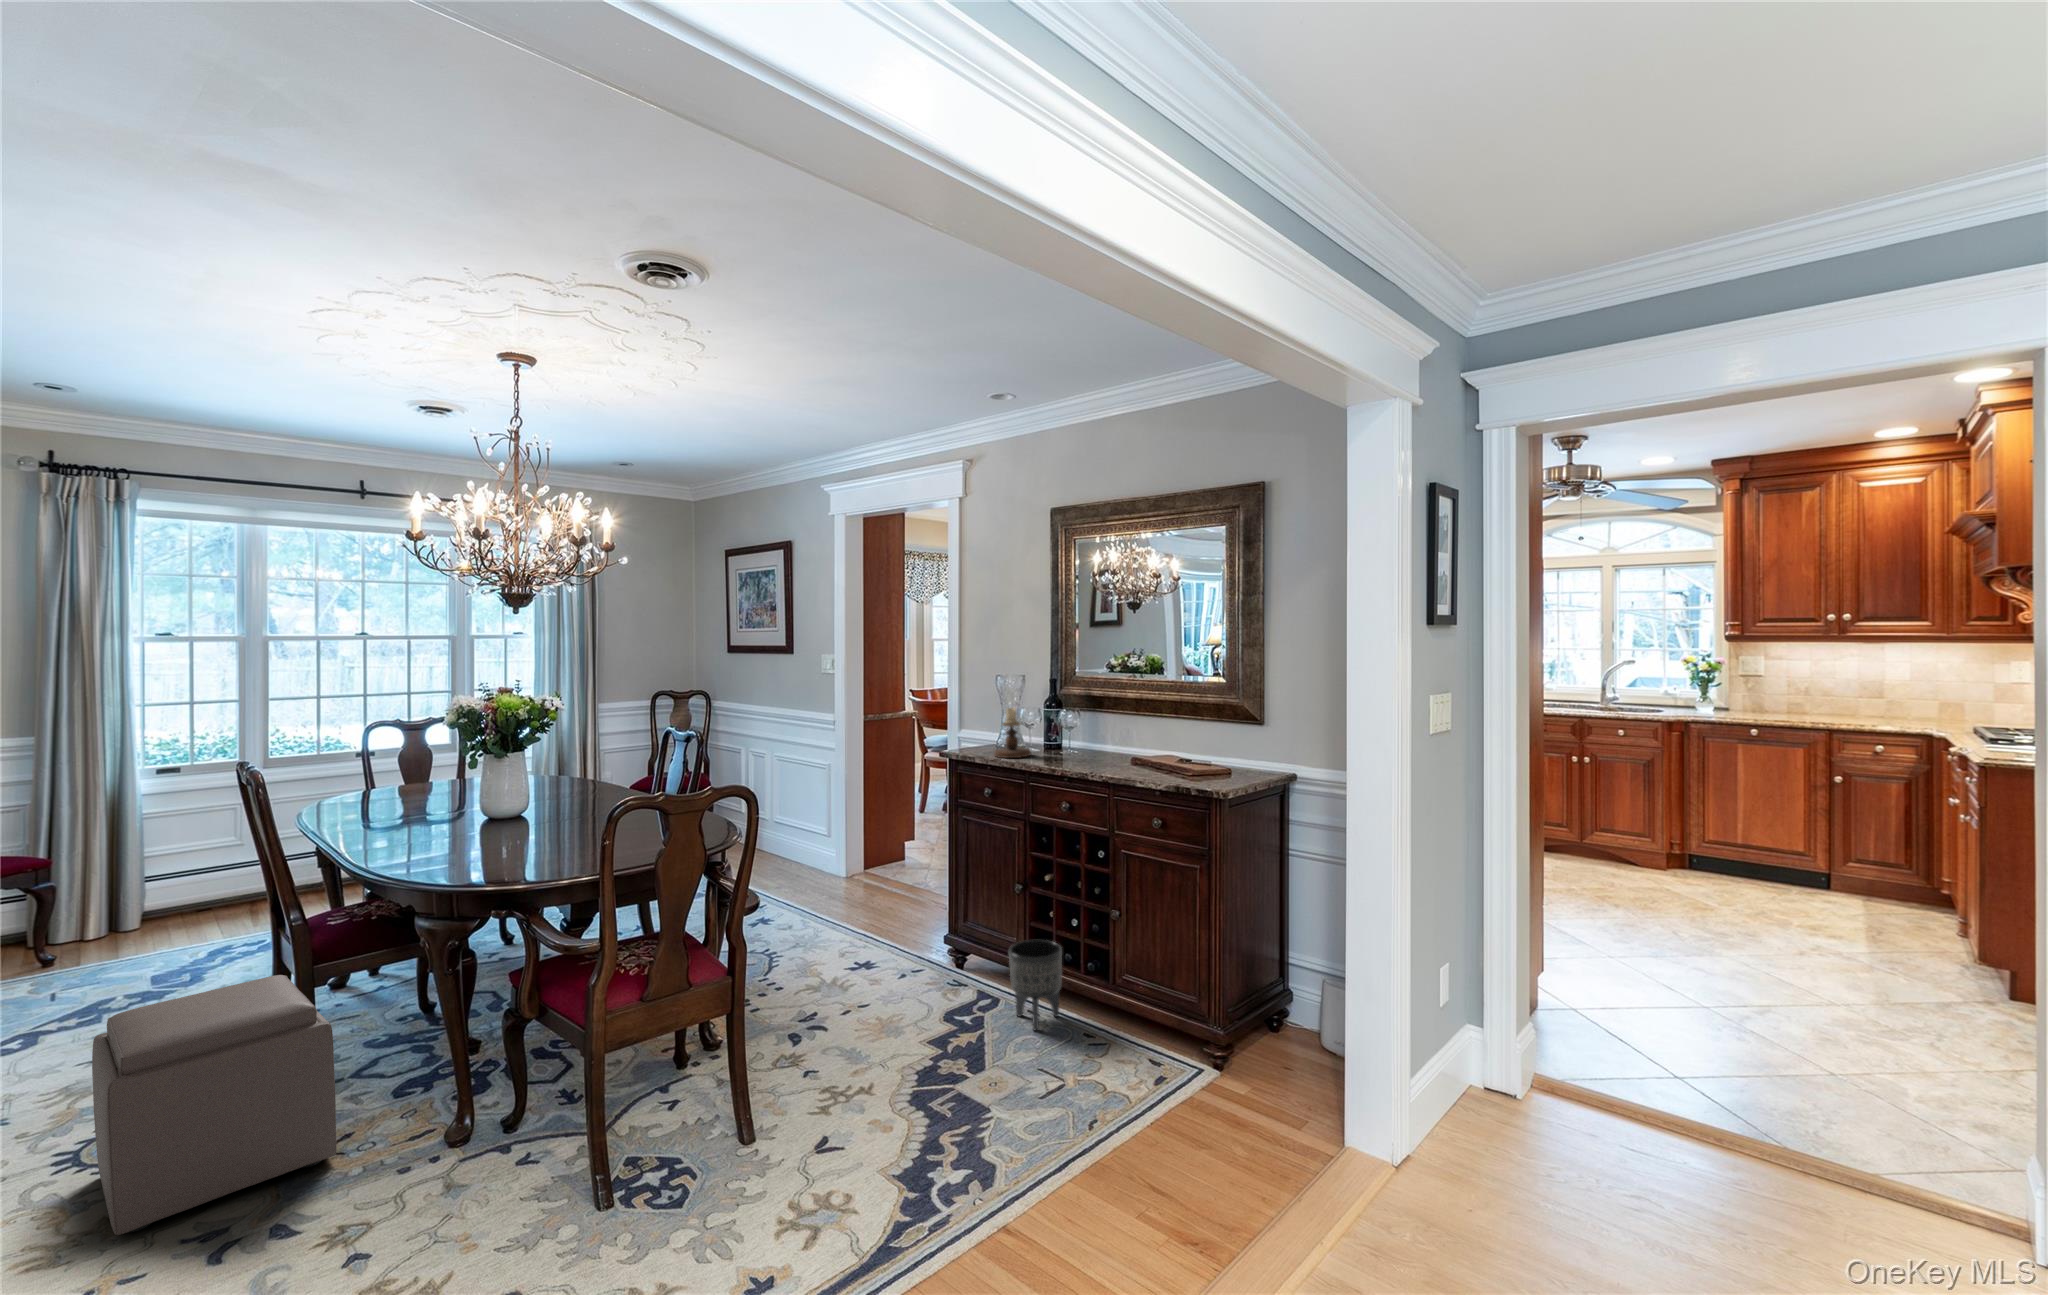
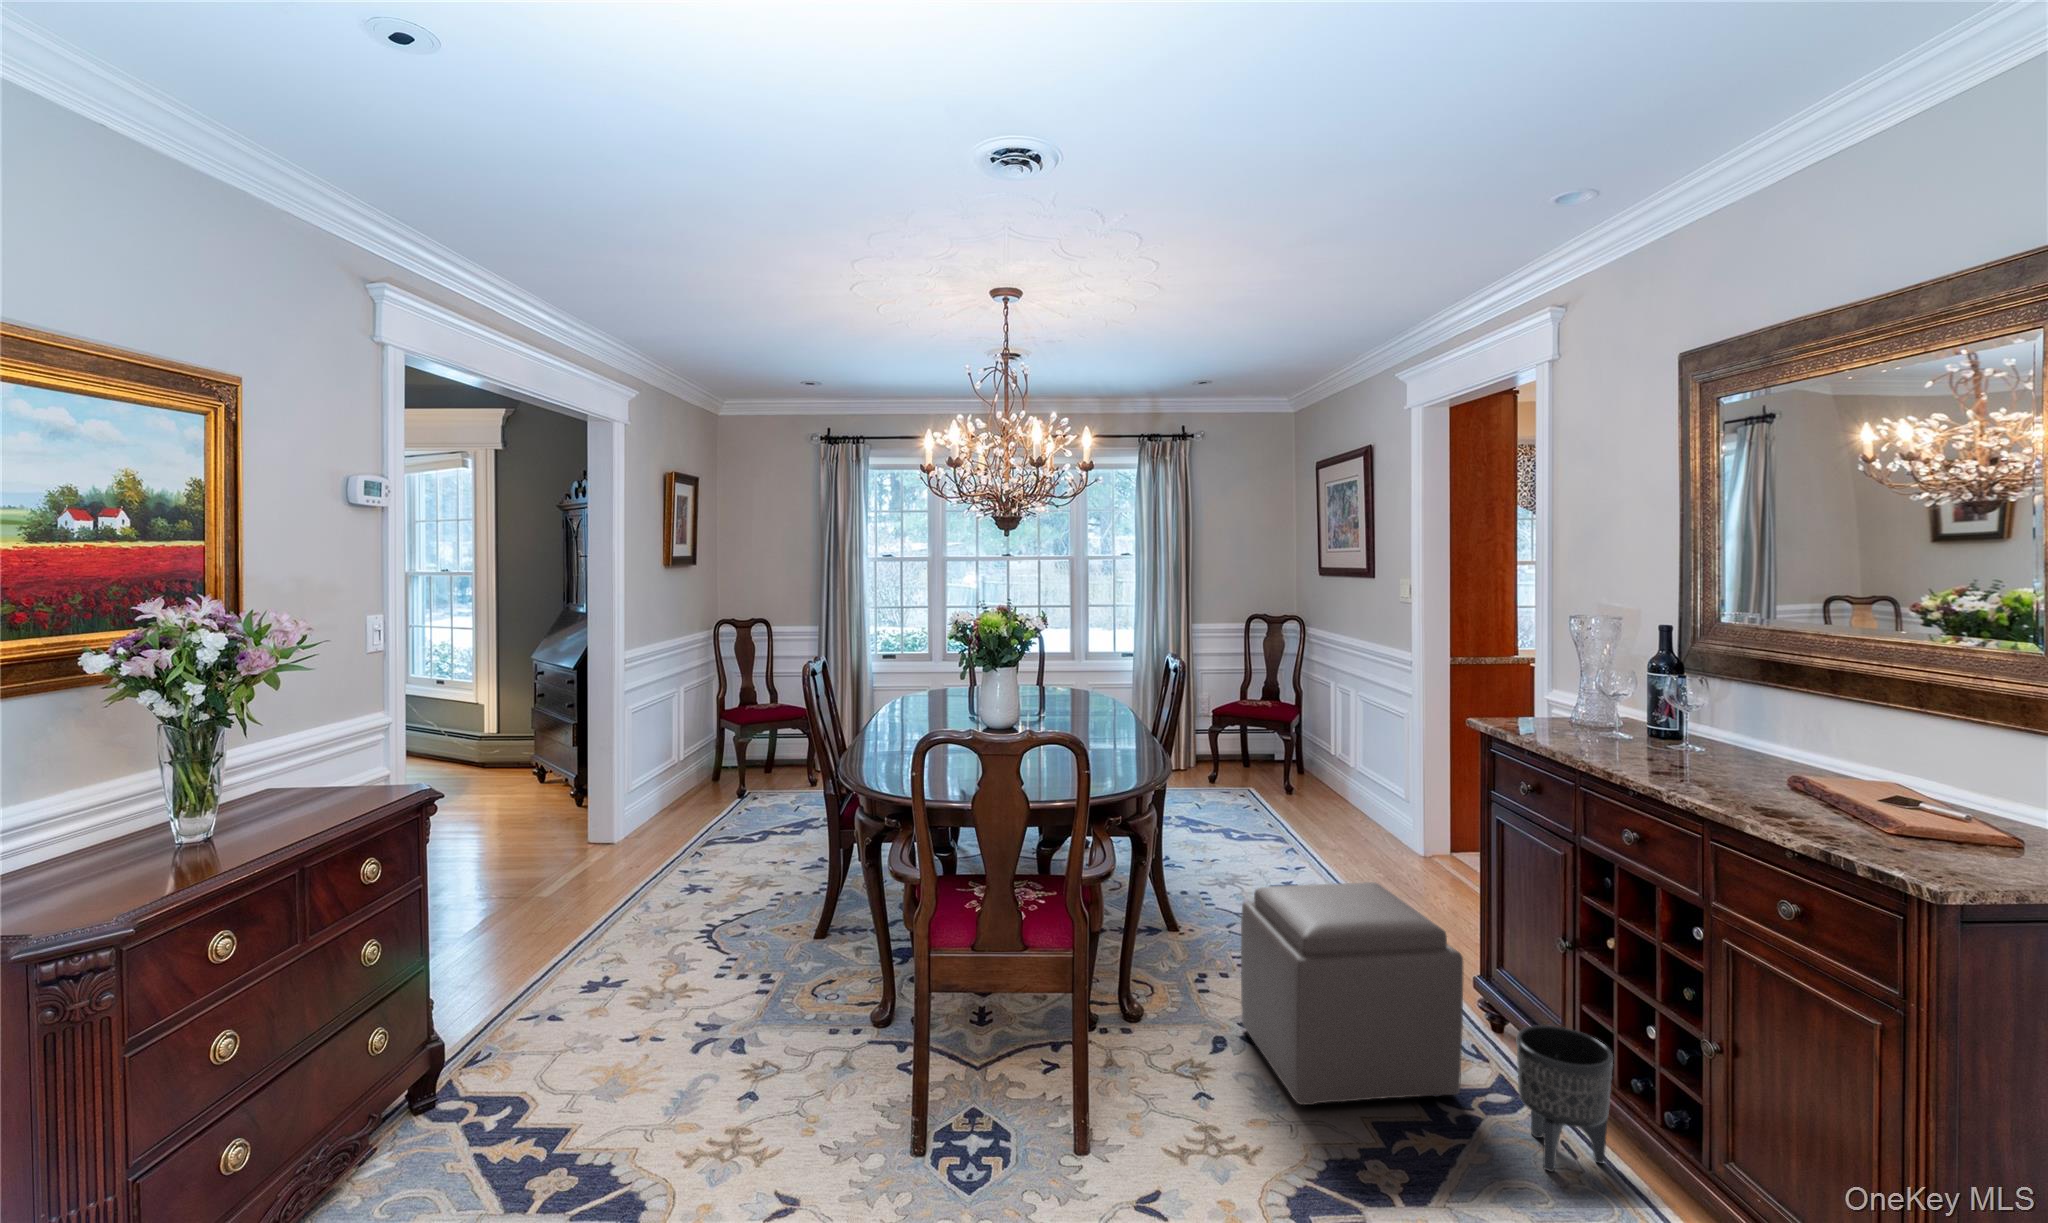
candlestick: present [994,708,1031,758] -> none [1555,665,1620,744]
ottoman: present [92,975,336,1235] -> present [1241,882,1463,1105]

